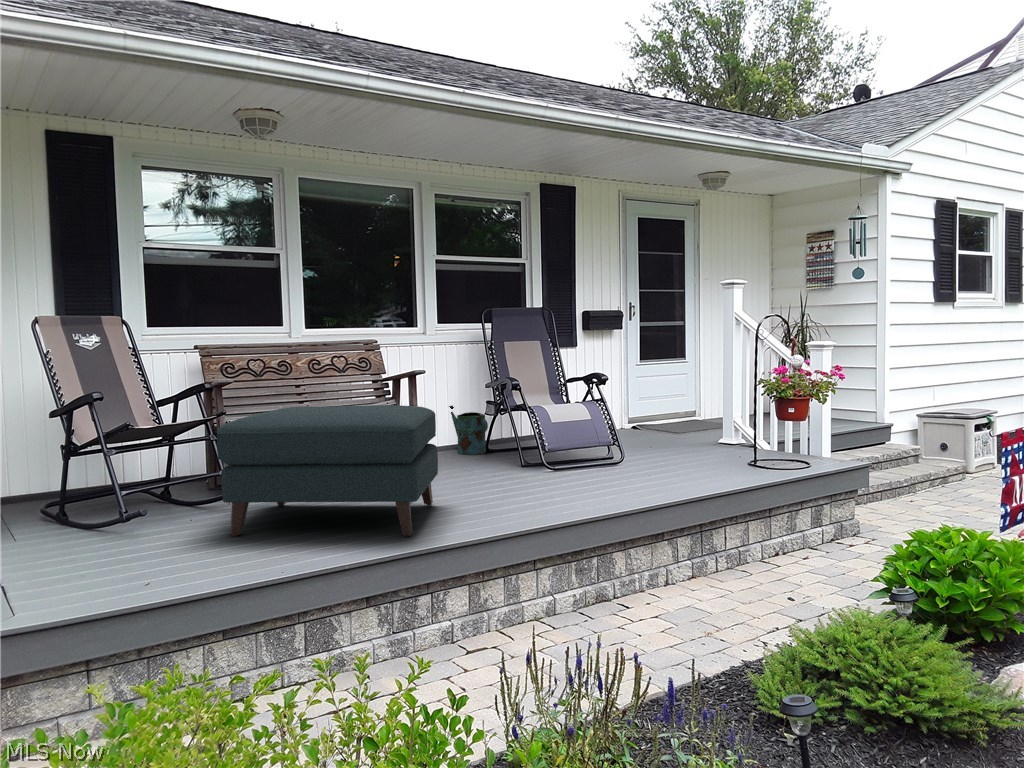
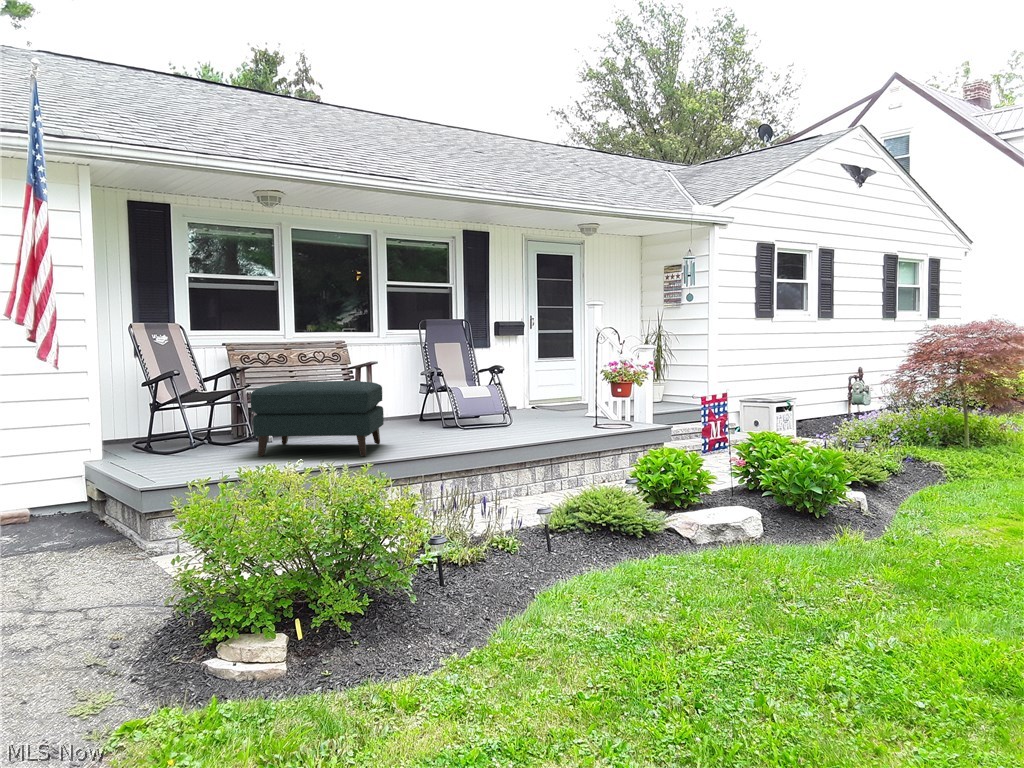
watering can: present [449,406,488,455] -> none [393,388,422,421]

